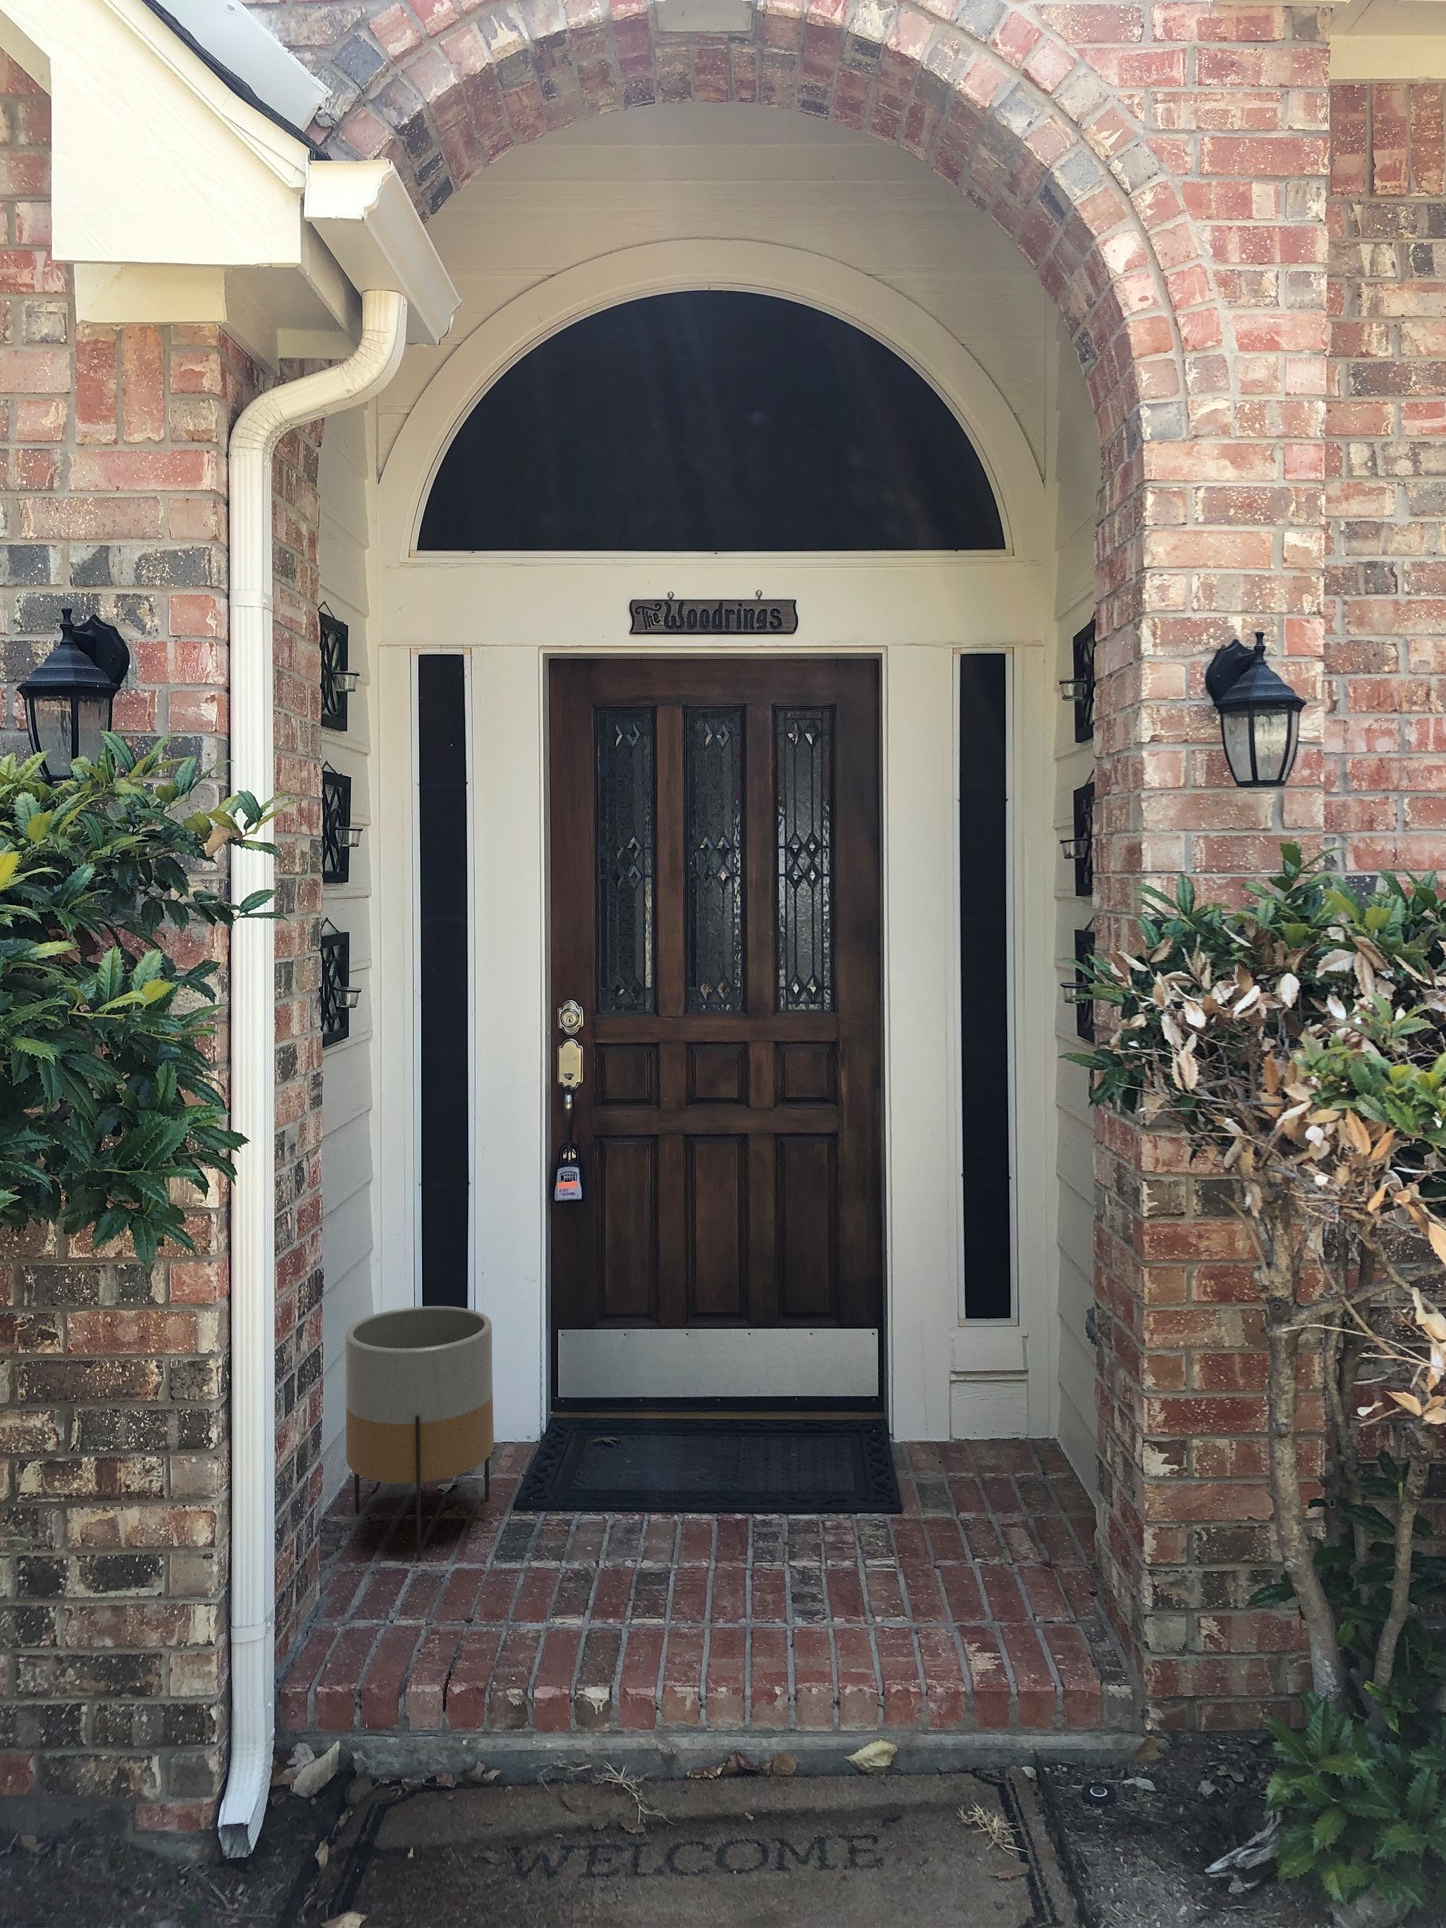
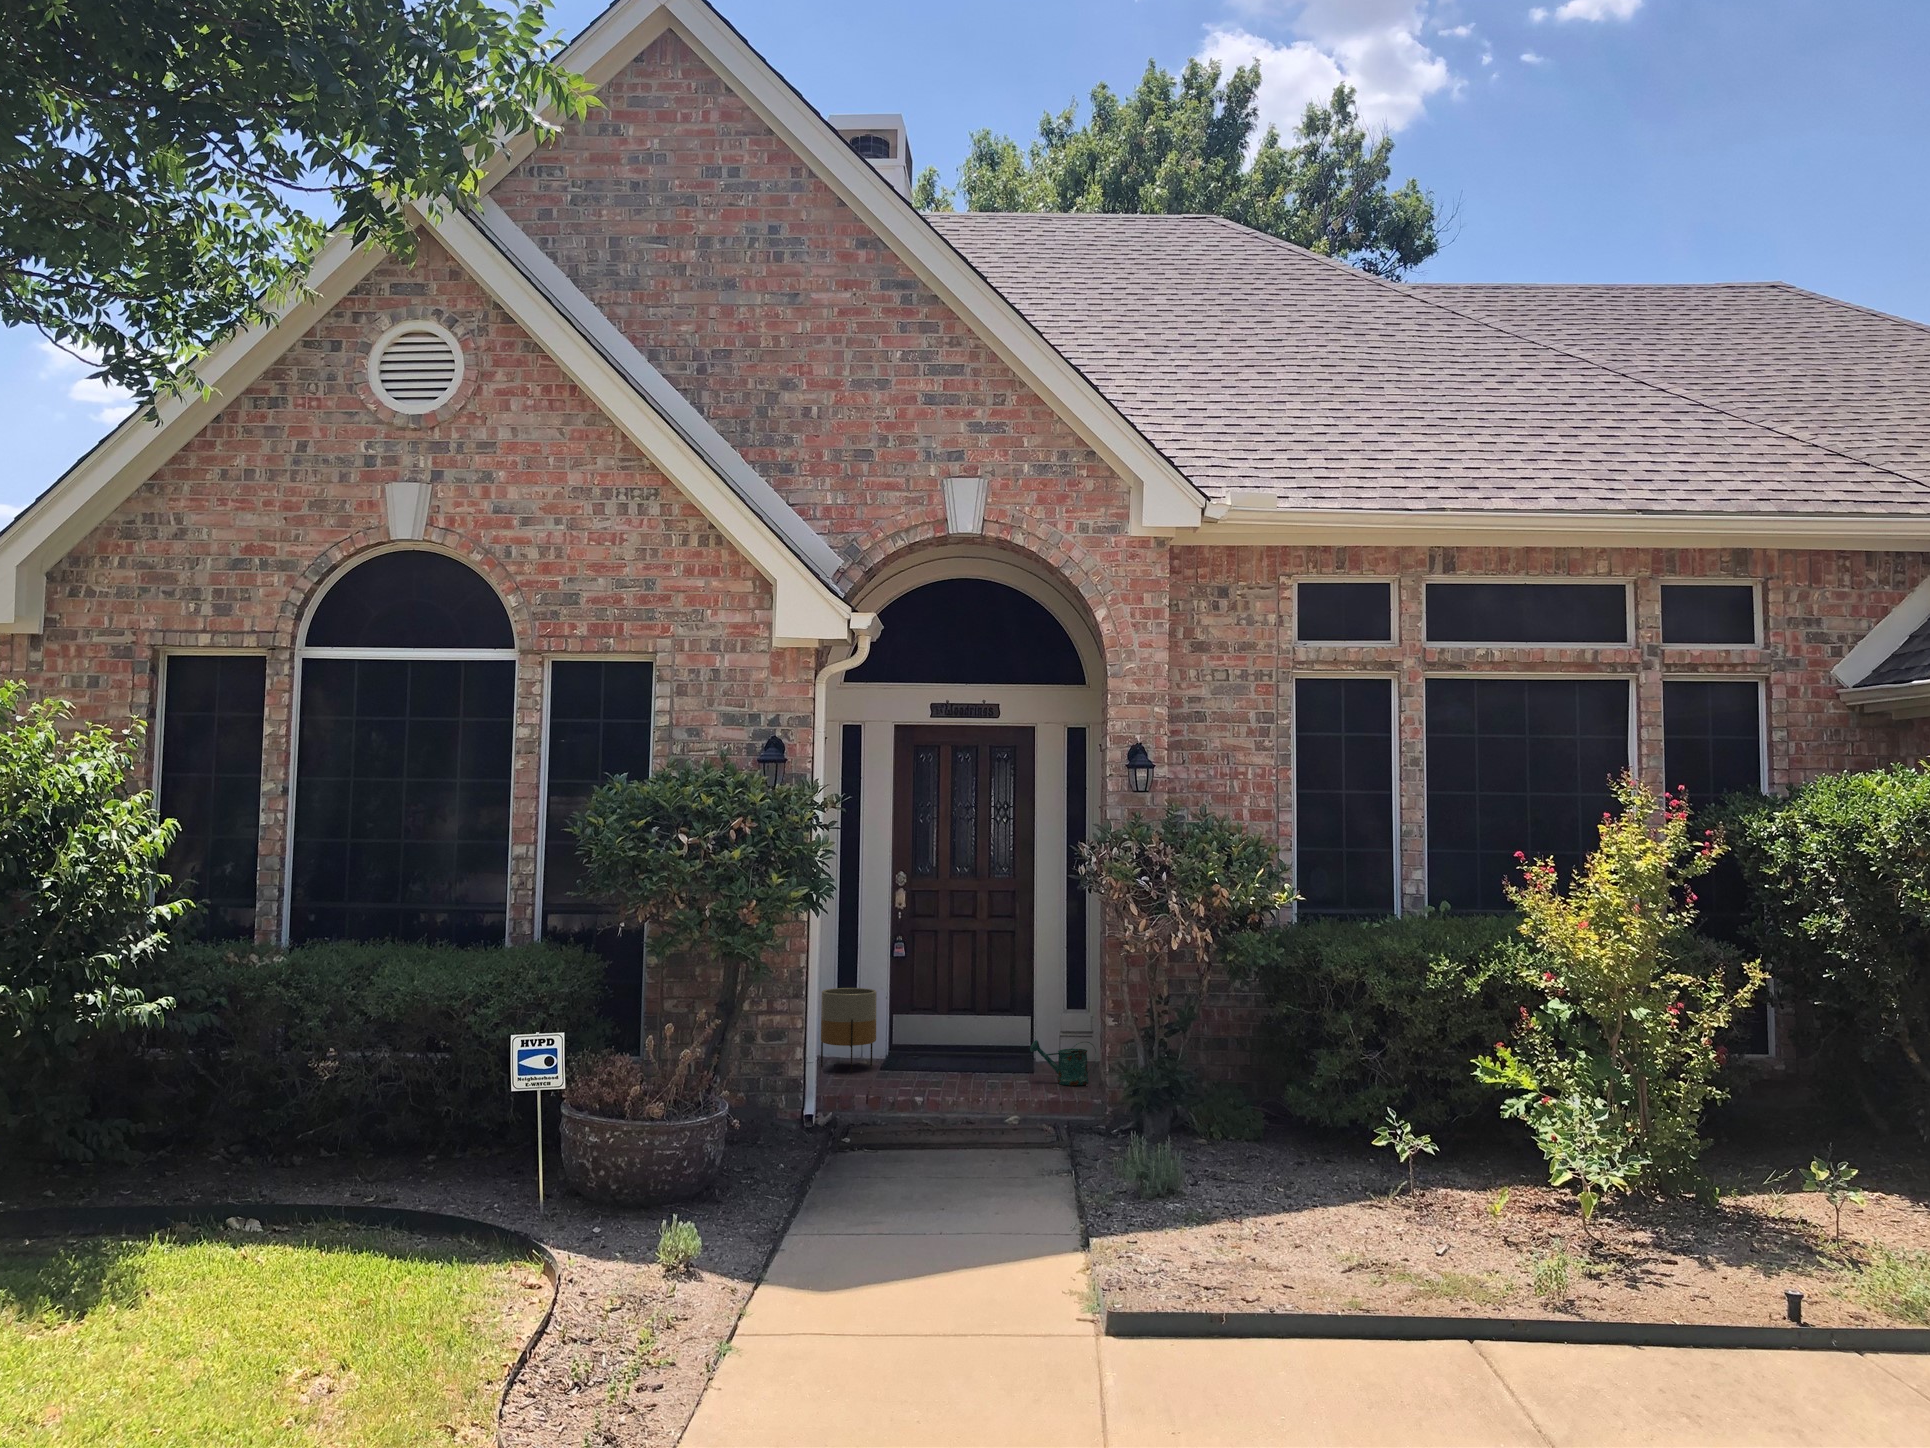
watering can: none [901,1485,1088,1626] -> present [1030,1040,1096,1086]

